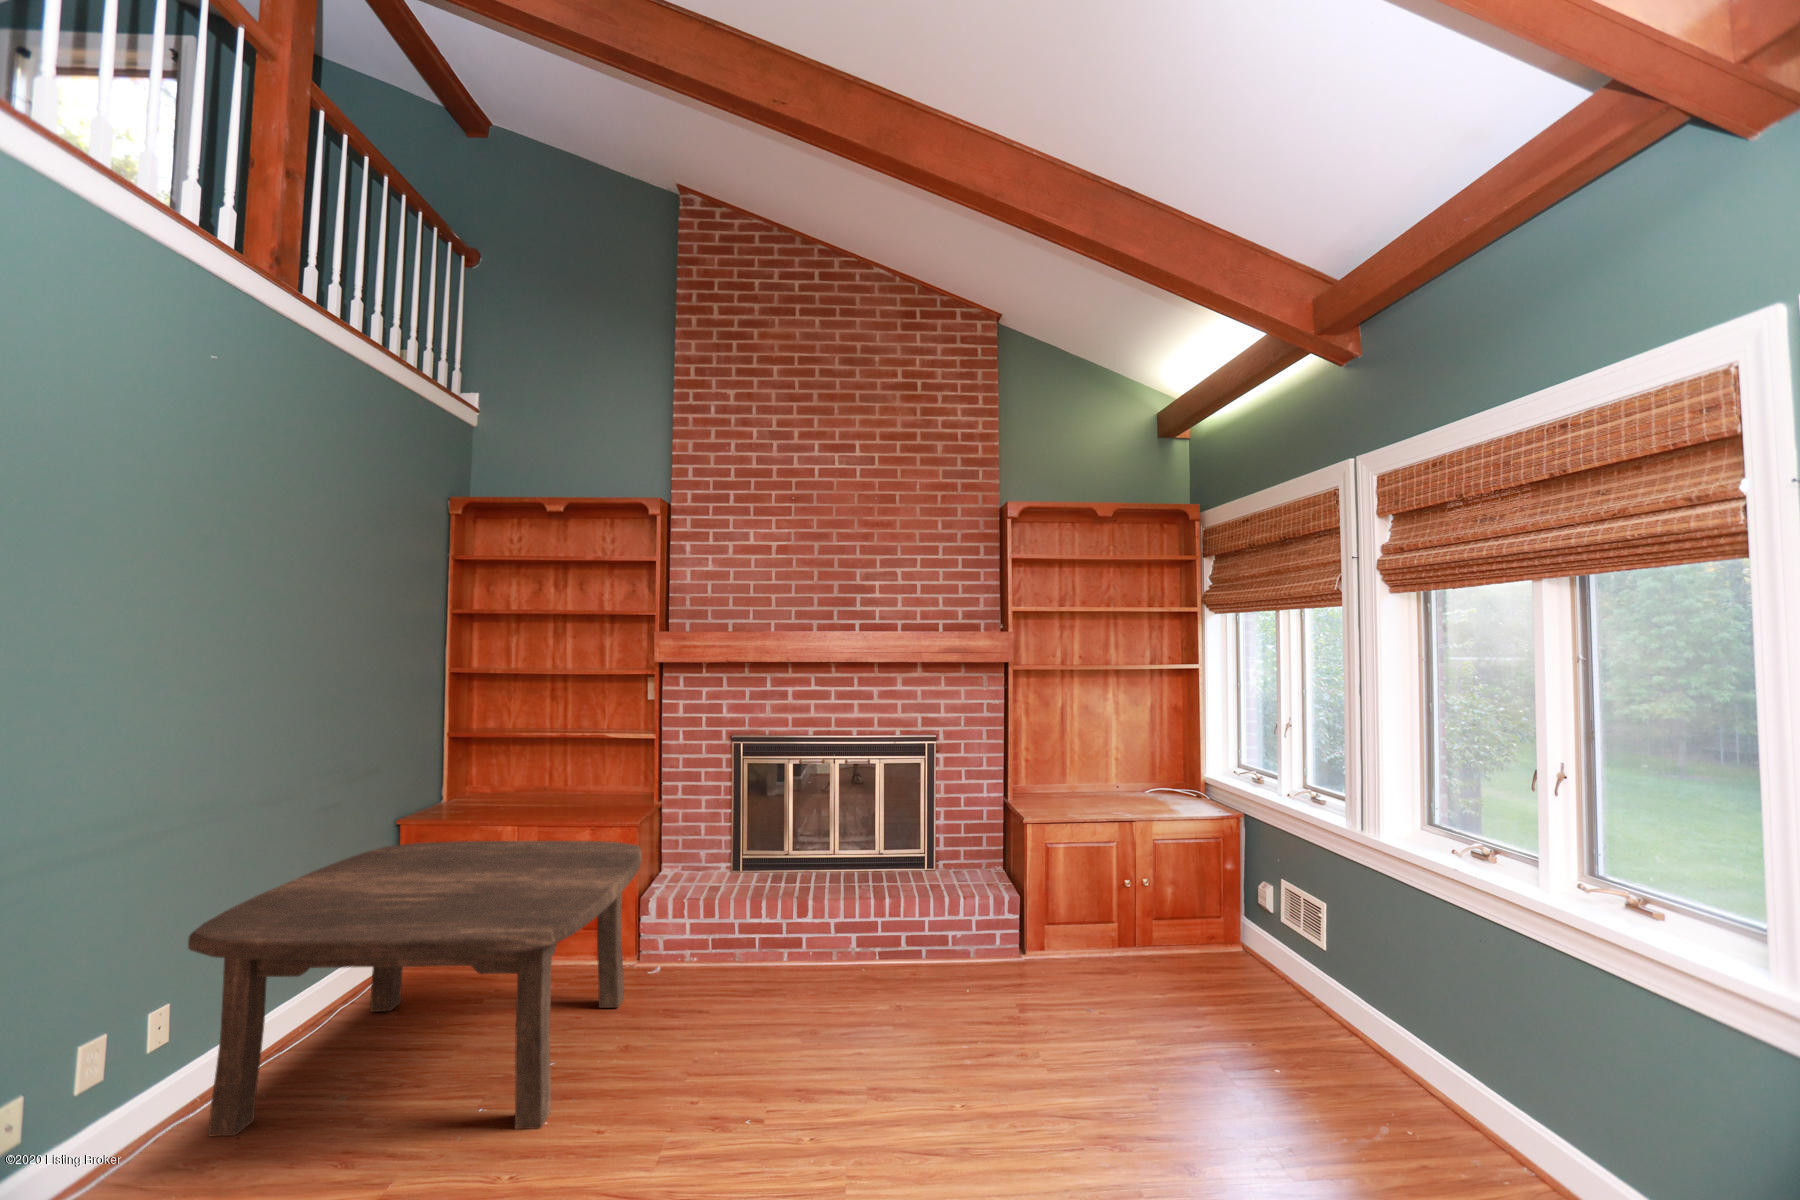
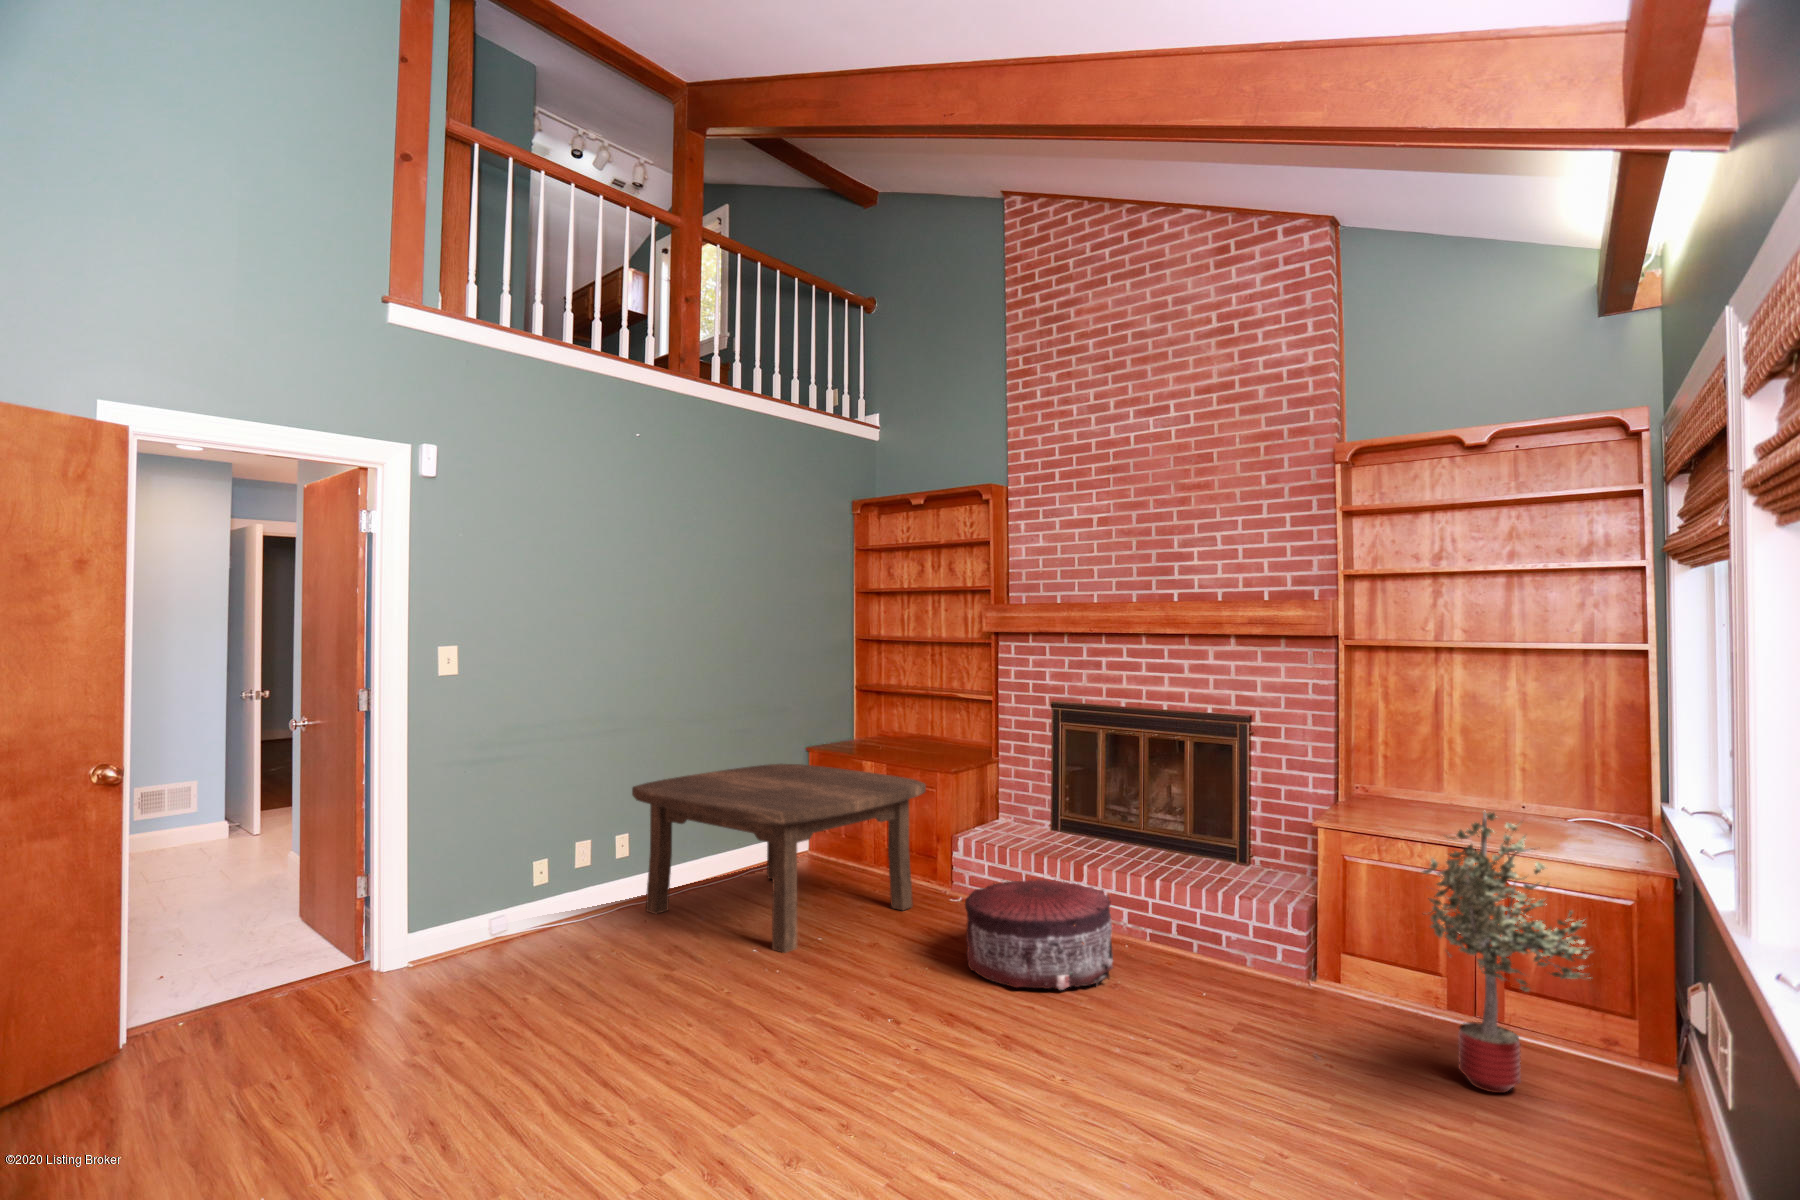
potted tree: none [1226,809,1359,1036] -> present [1423,812,1591,1093]
pouf: none [764,929,935,1072] -> present [965,879,1113,990]

